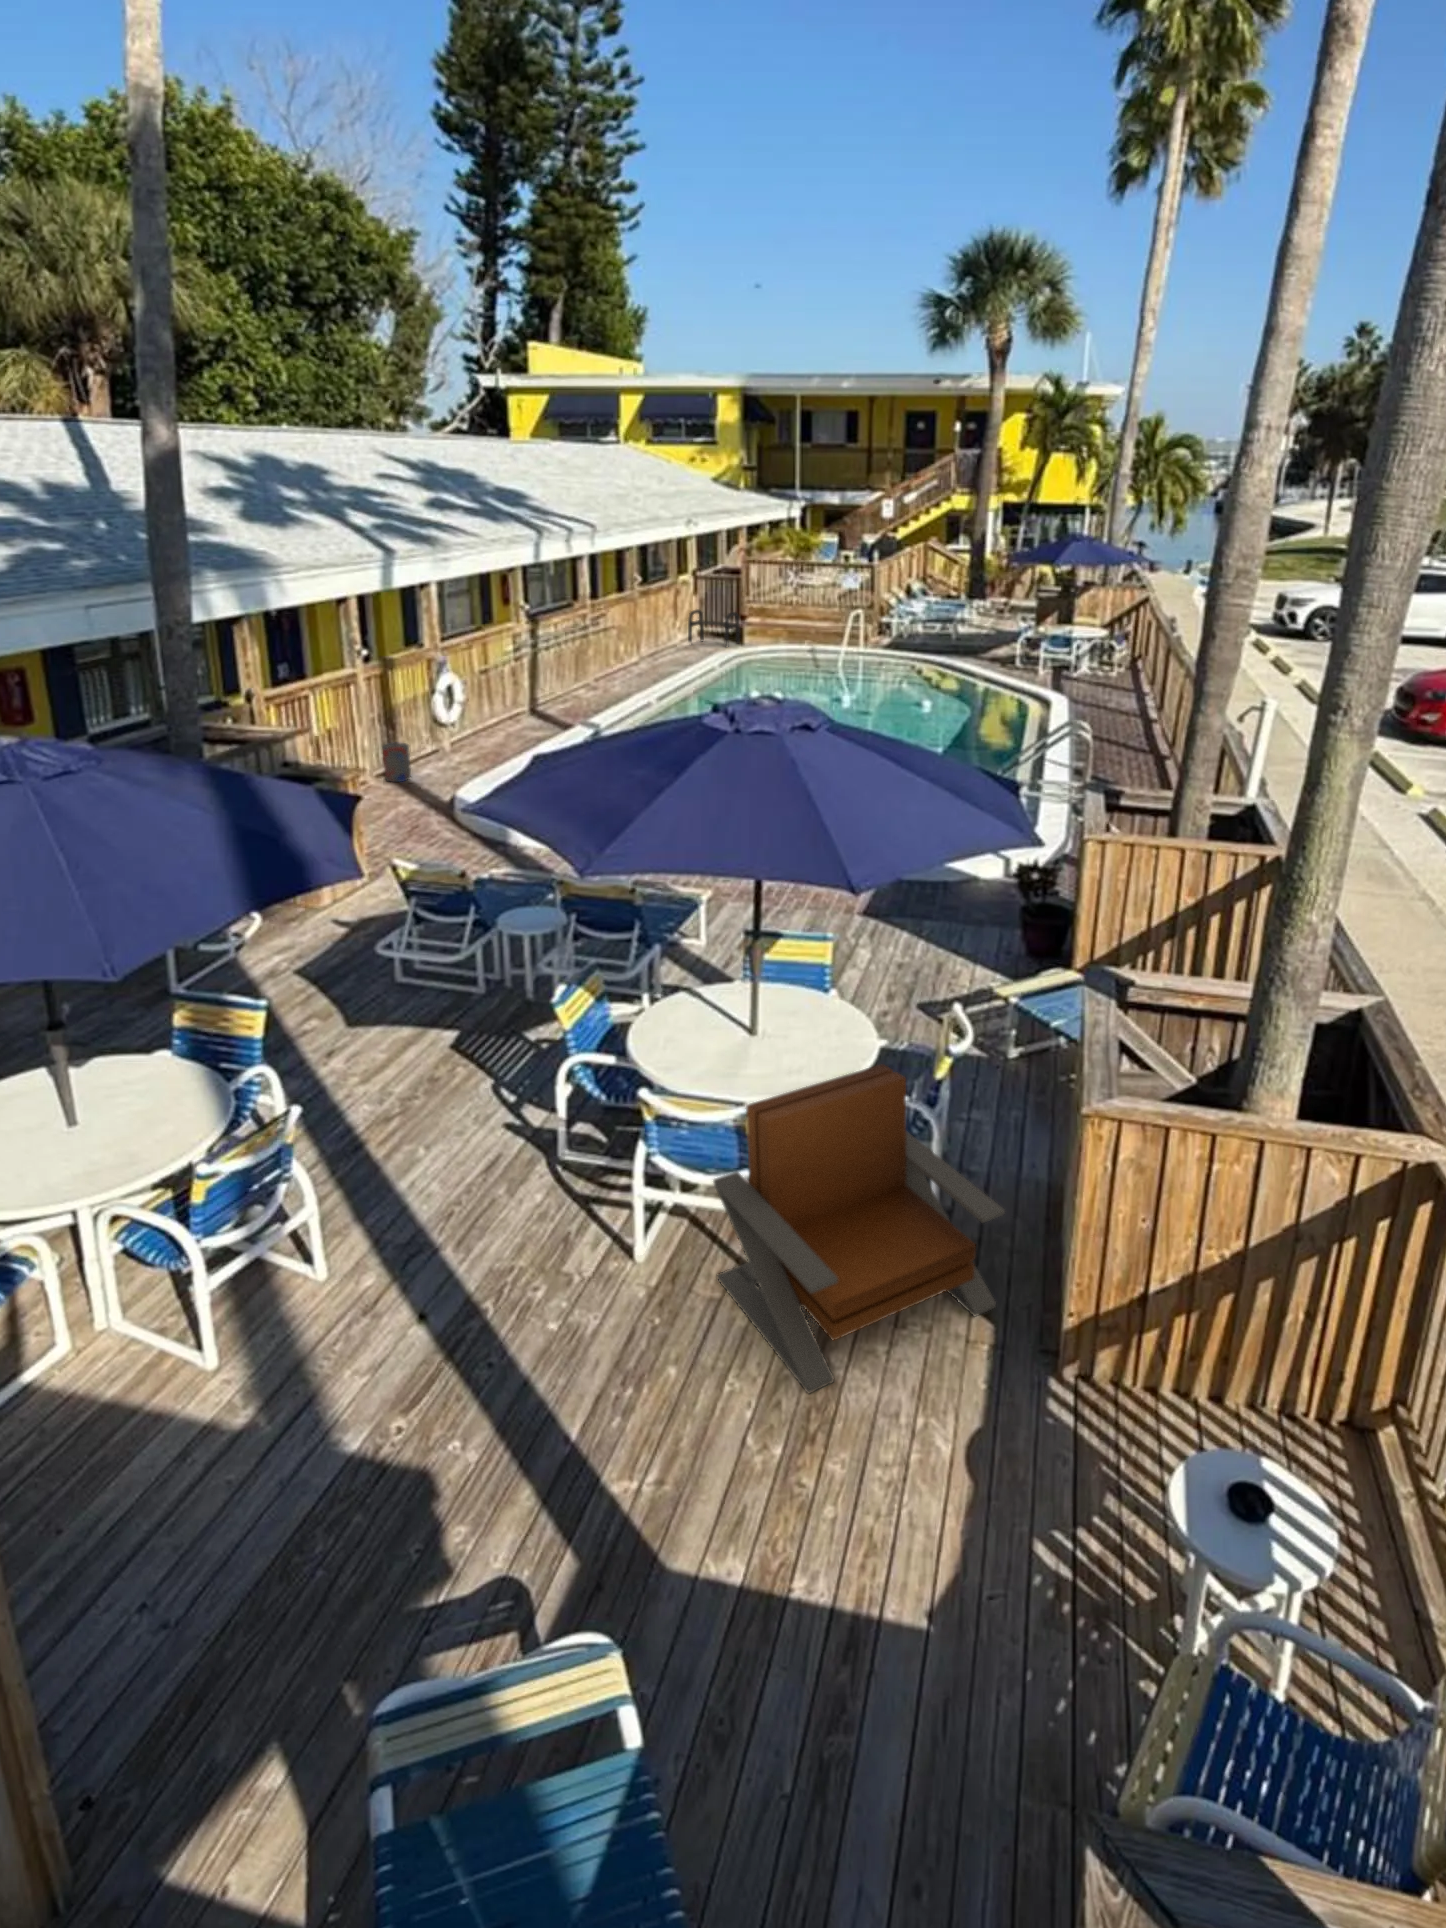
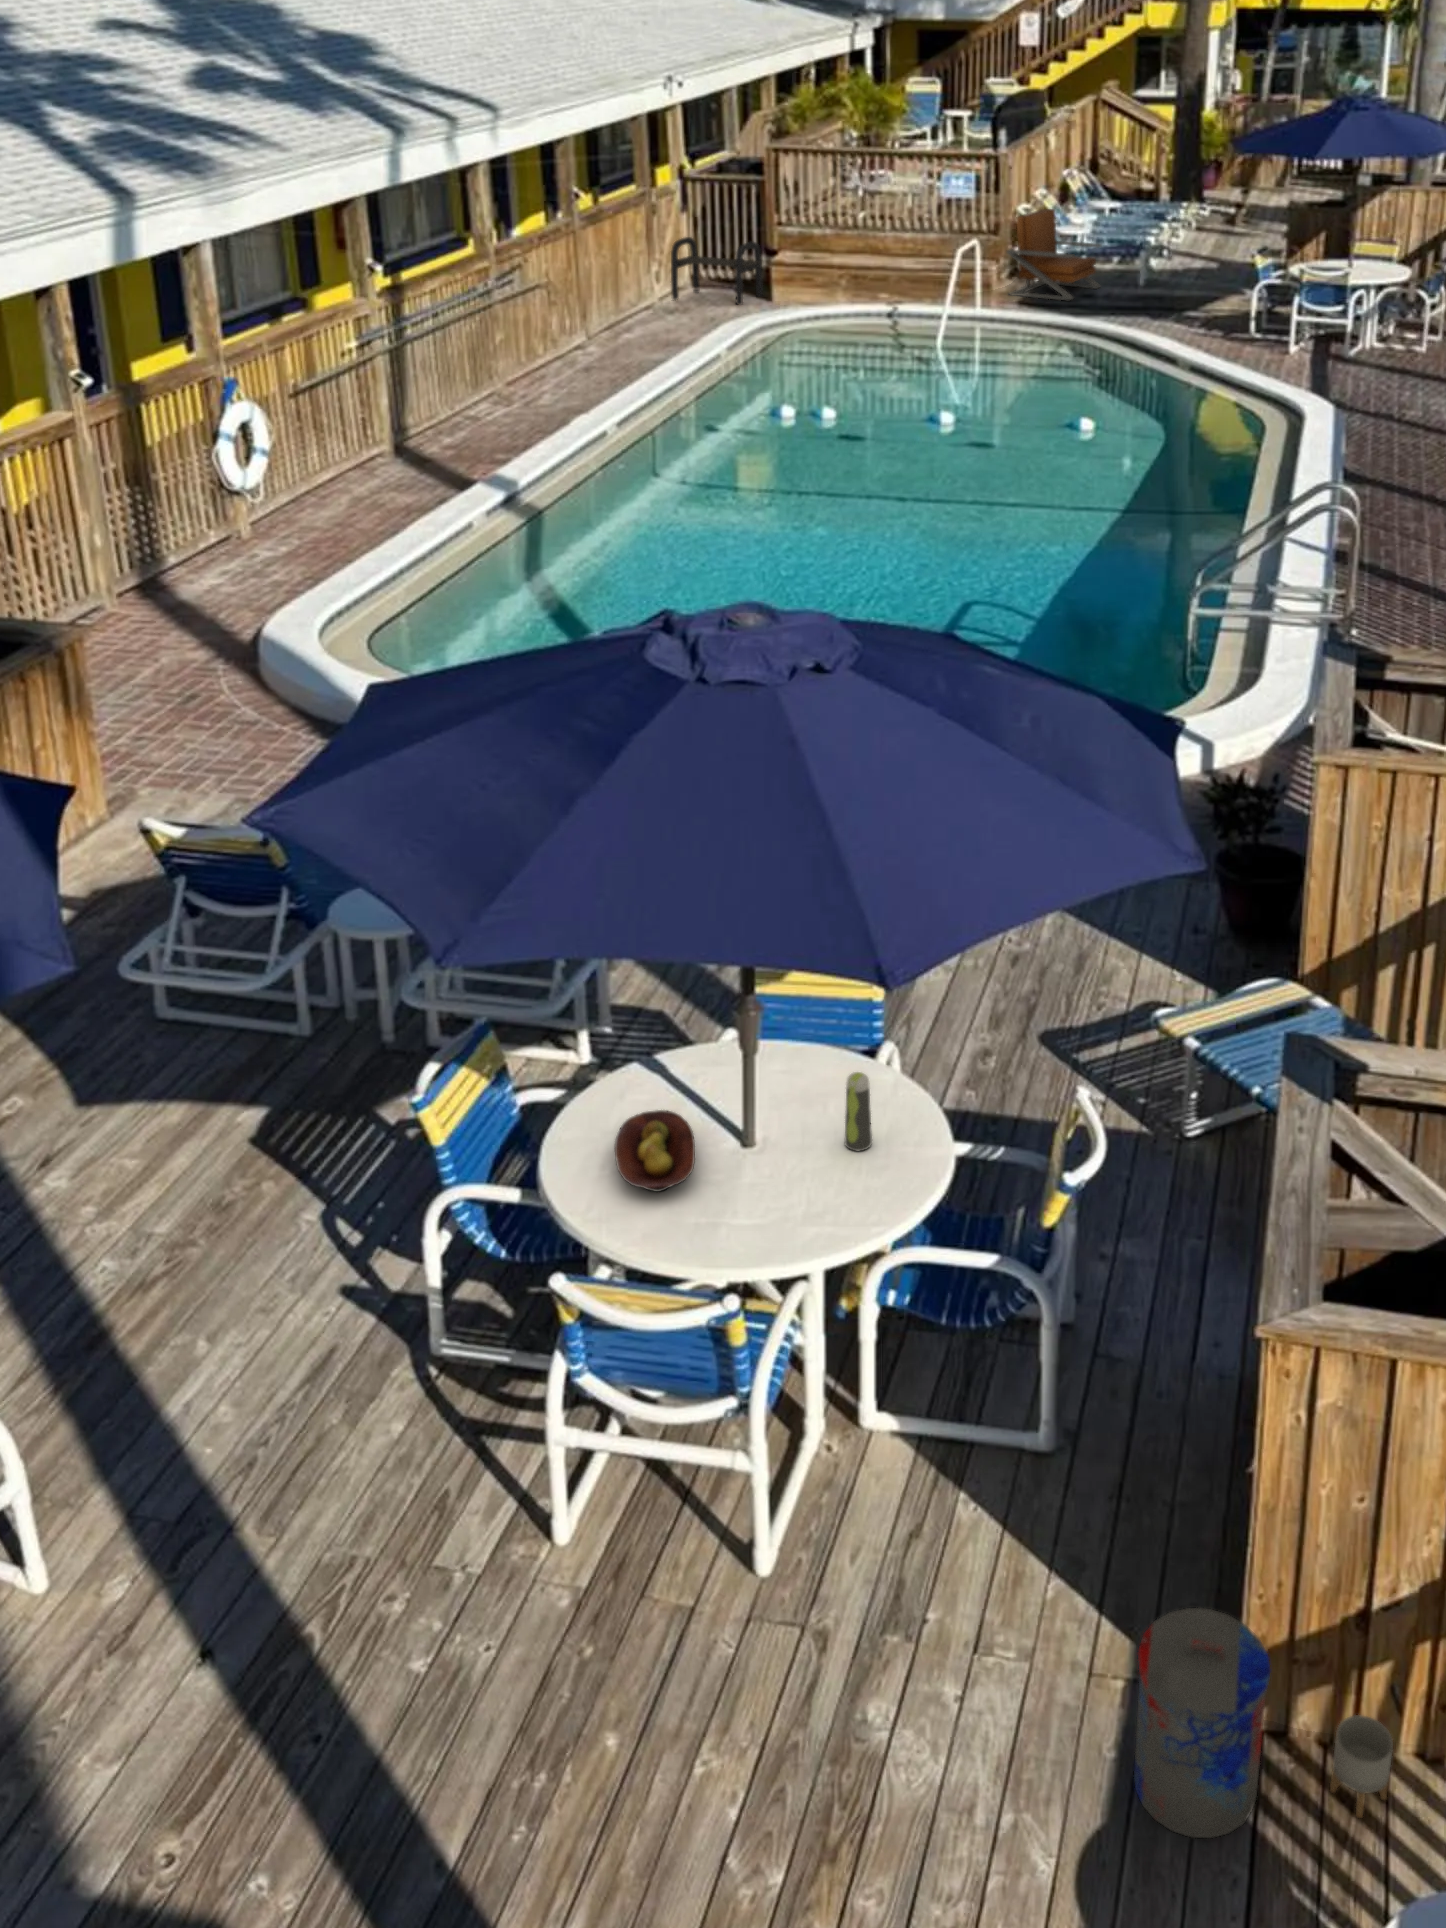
trash can: present [382,742,411,782] -> present [1134,1608,1270,1838]
water bottle: none [812,988,829,1037] -> present [845,1072,872,1151]
fruit bowl: none [675,1011,723,1054] -> present [615,1110,695,1192]
lounge chair: present [713,1064,1005,1393] -> present [1007,209,1101,300]
planter: none [1121,1363,1163,1427] -> present [1330,1715,1393,1818]

